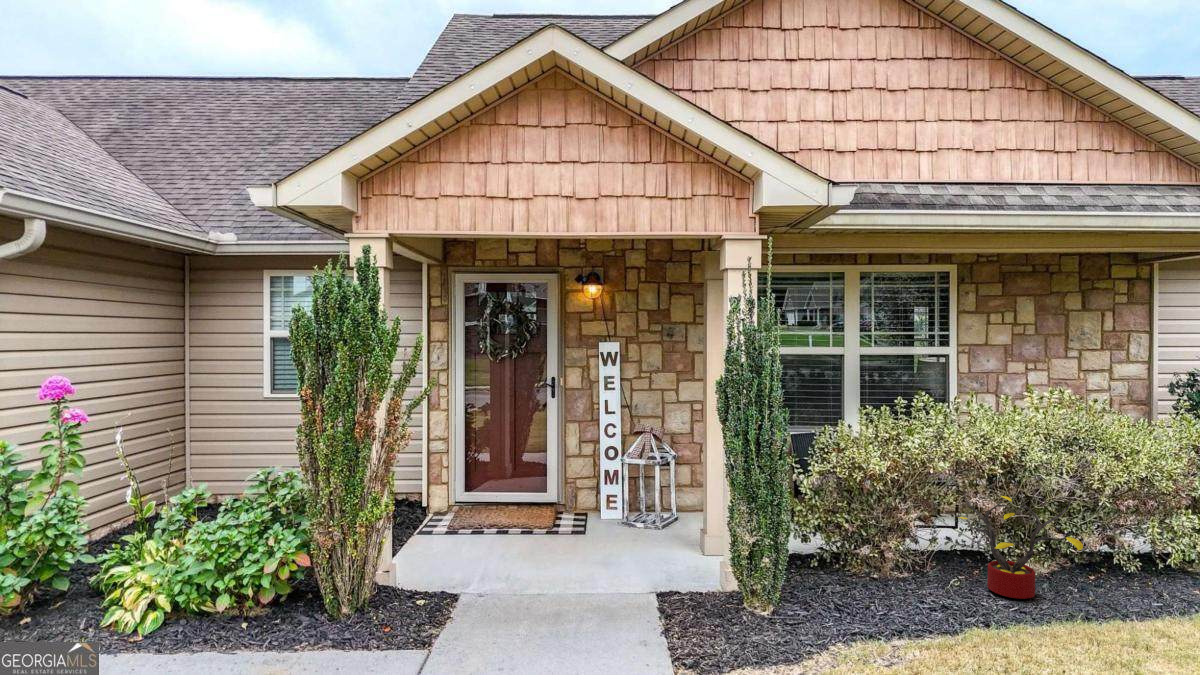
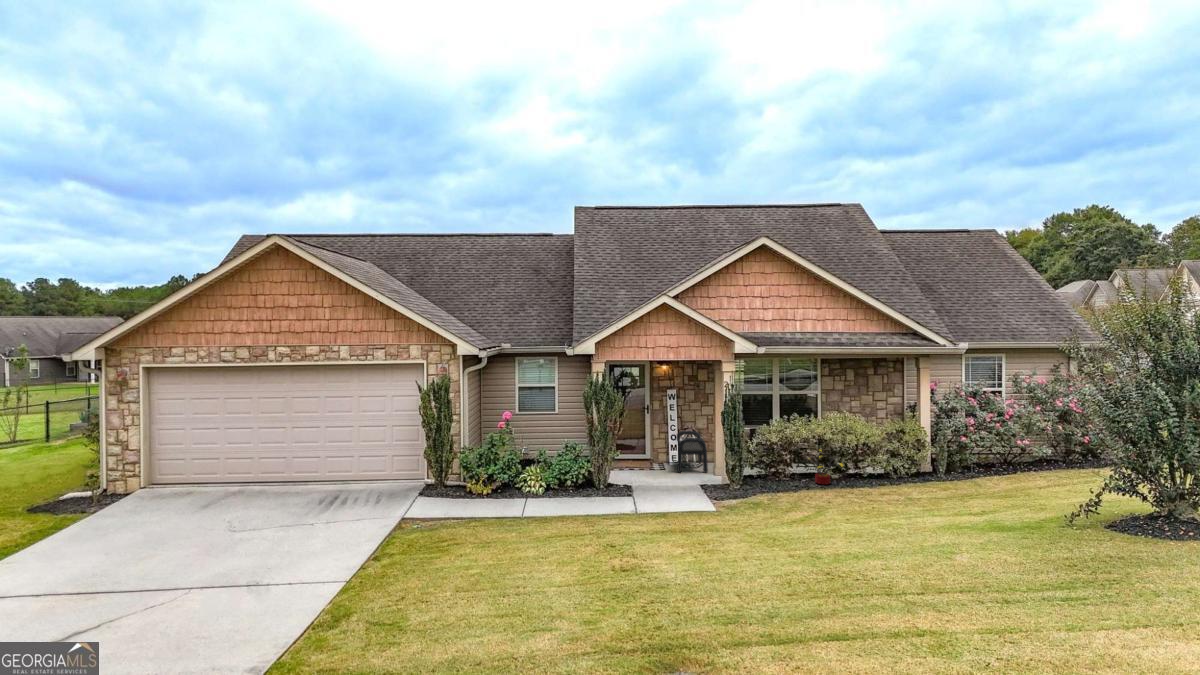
bench: none [609,438,686,546] -> present [676,431,708,473]

